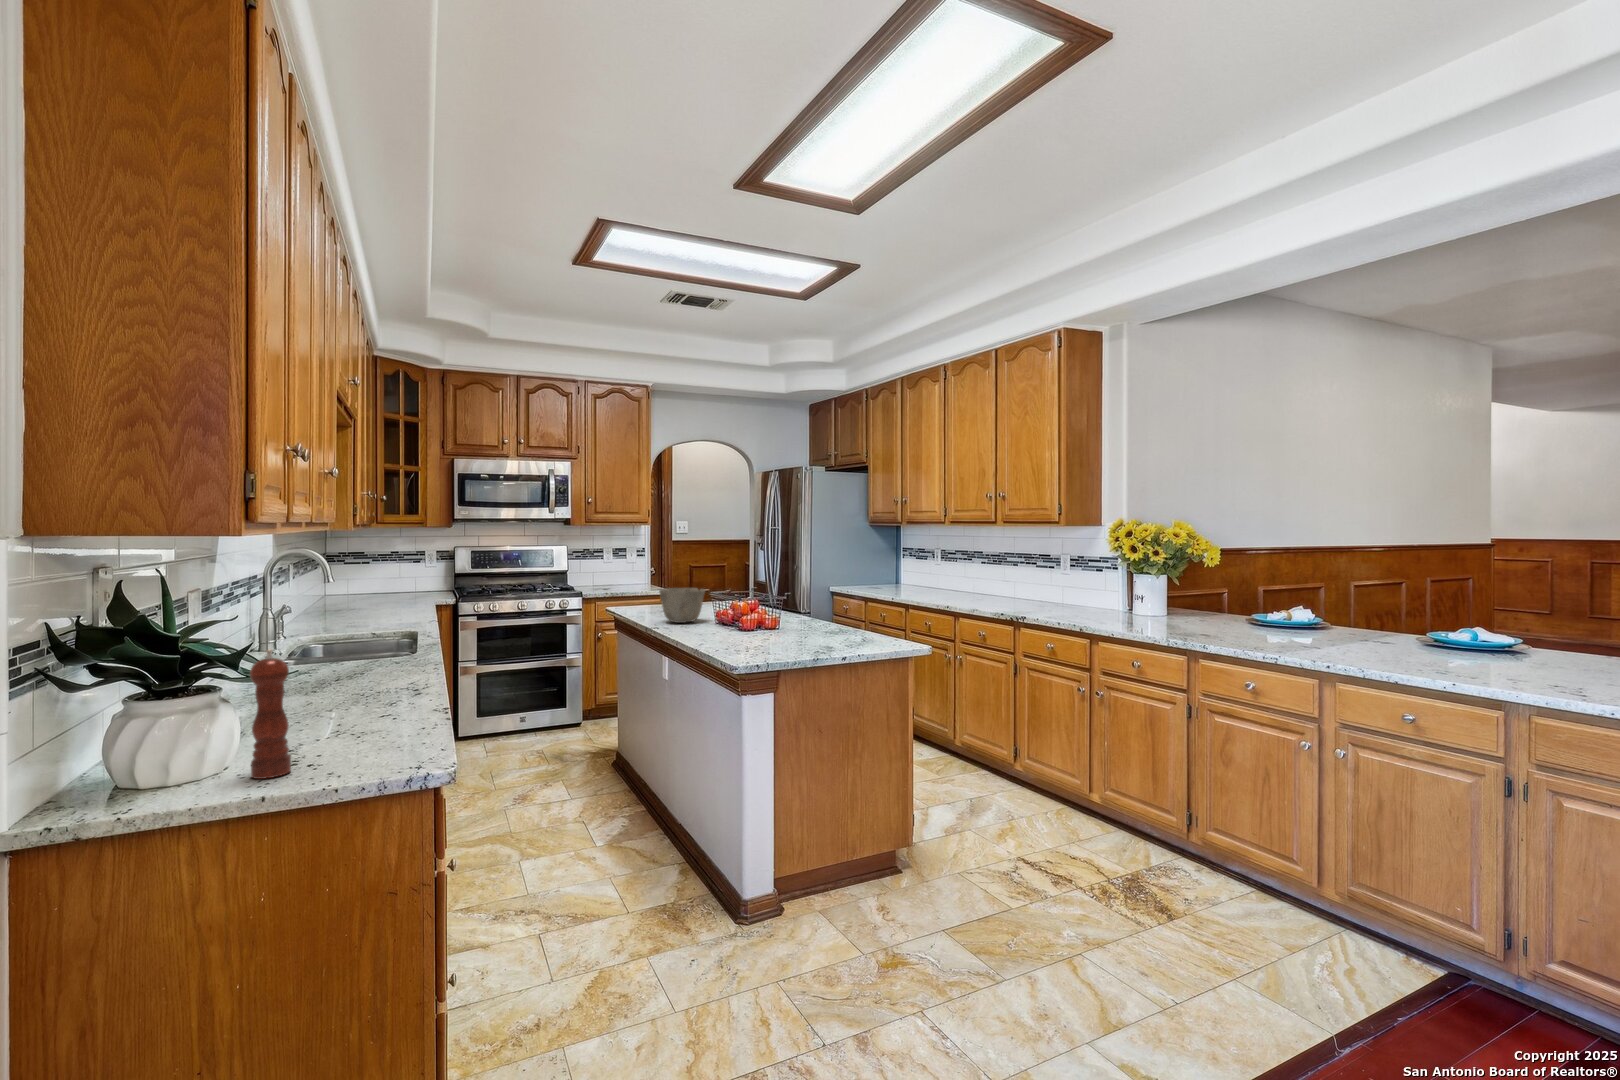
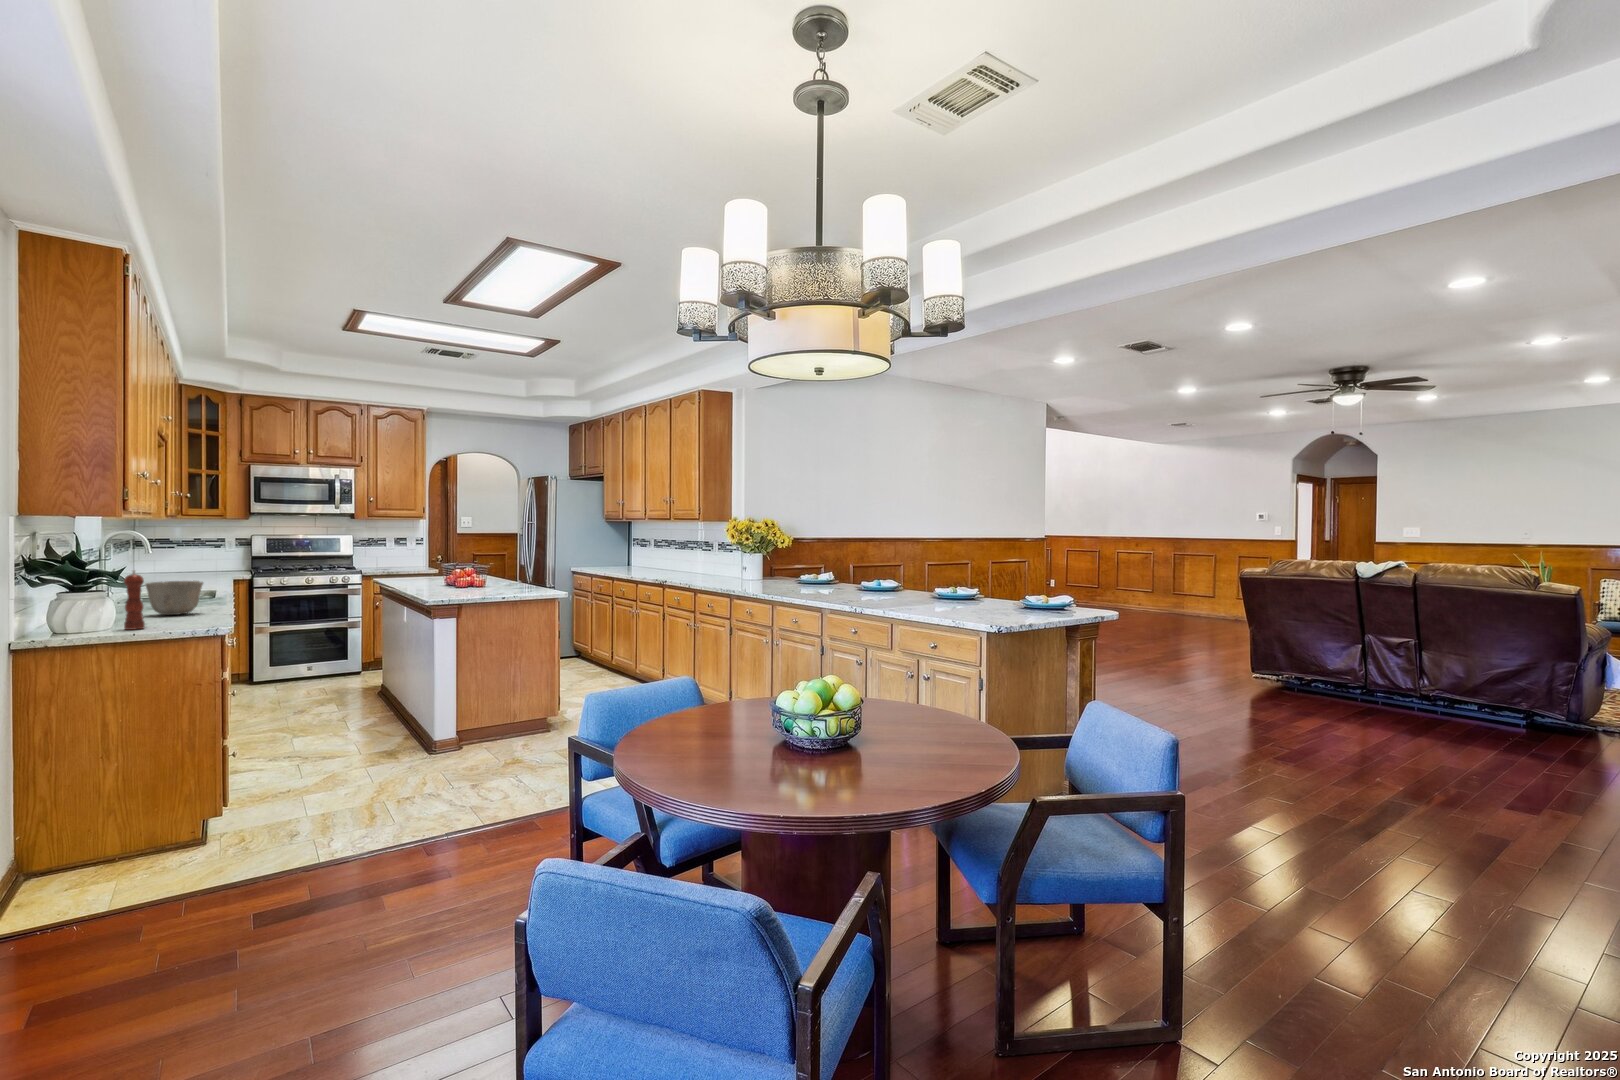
ceramic bowl: present [659,588,705,623] -> present [146,581,203,615]

